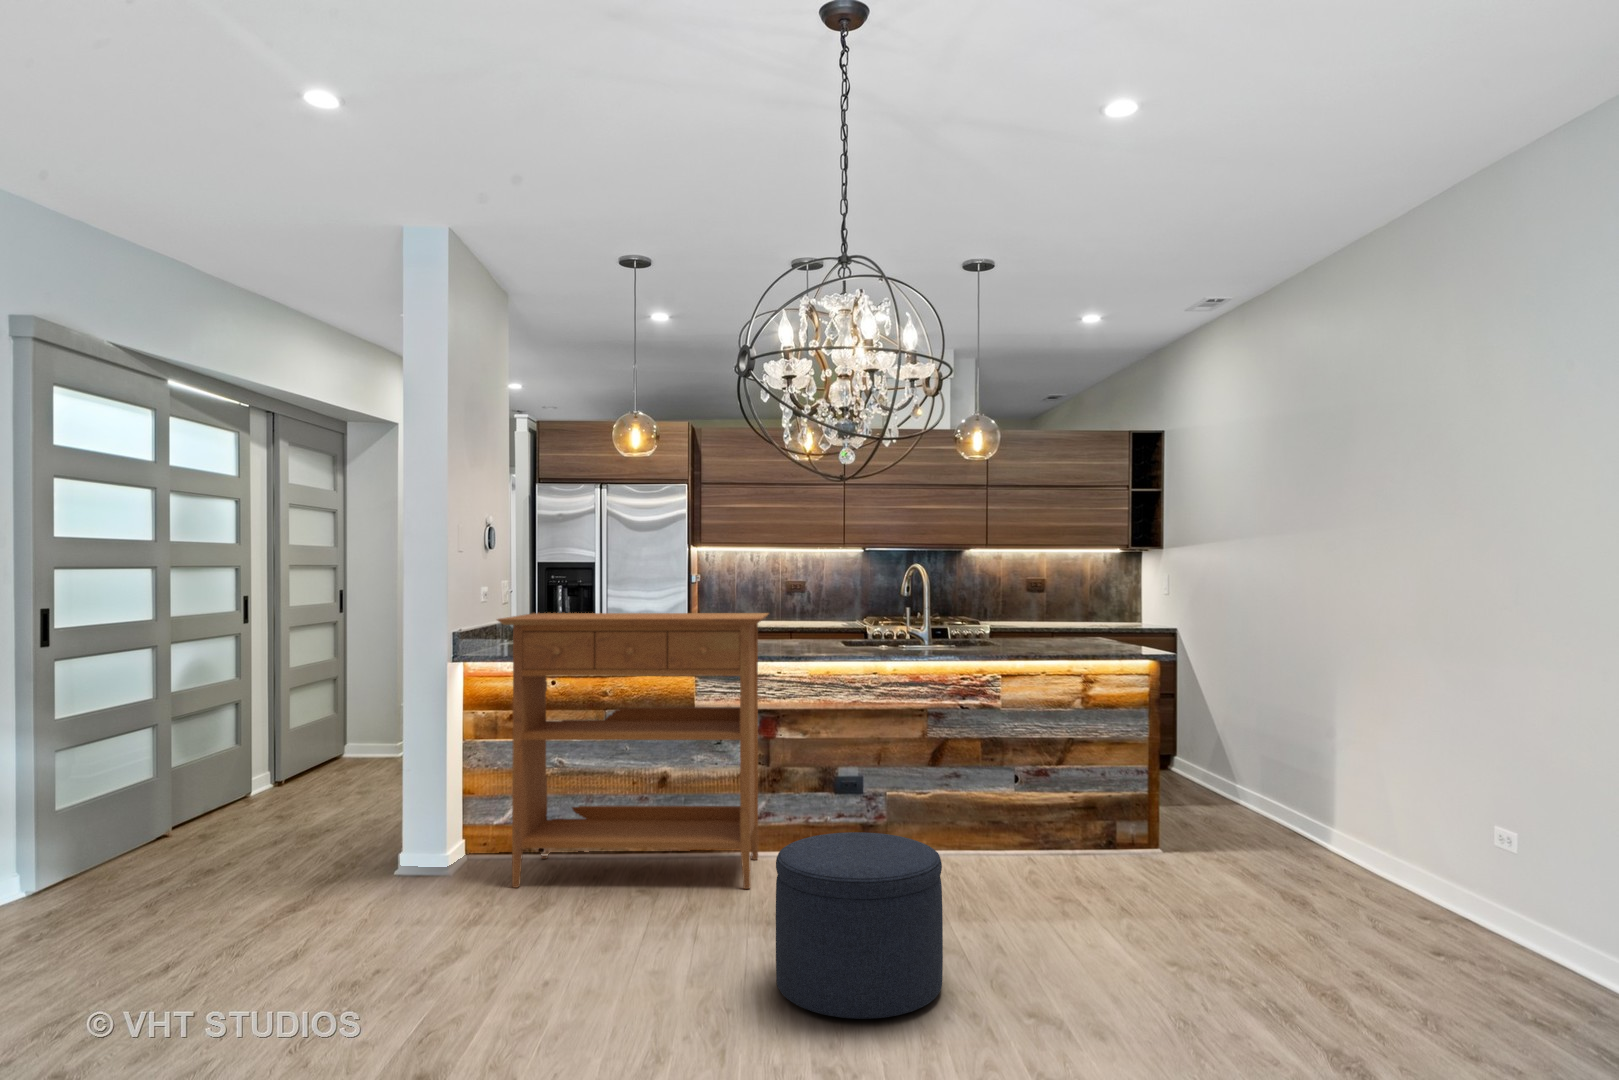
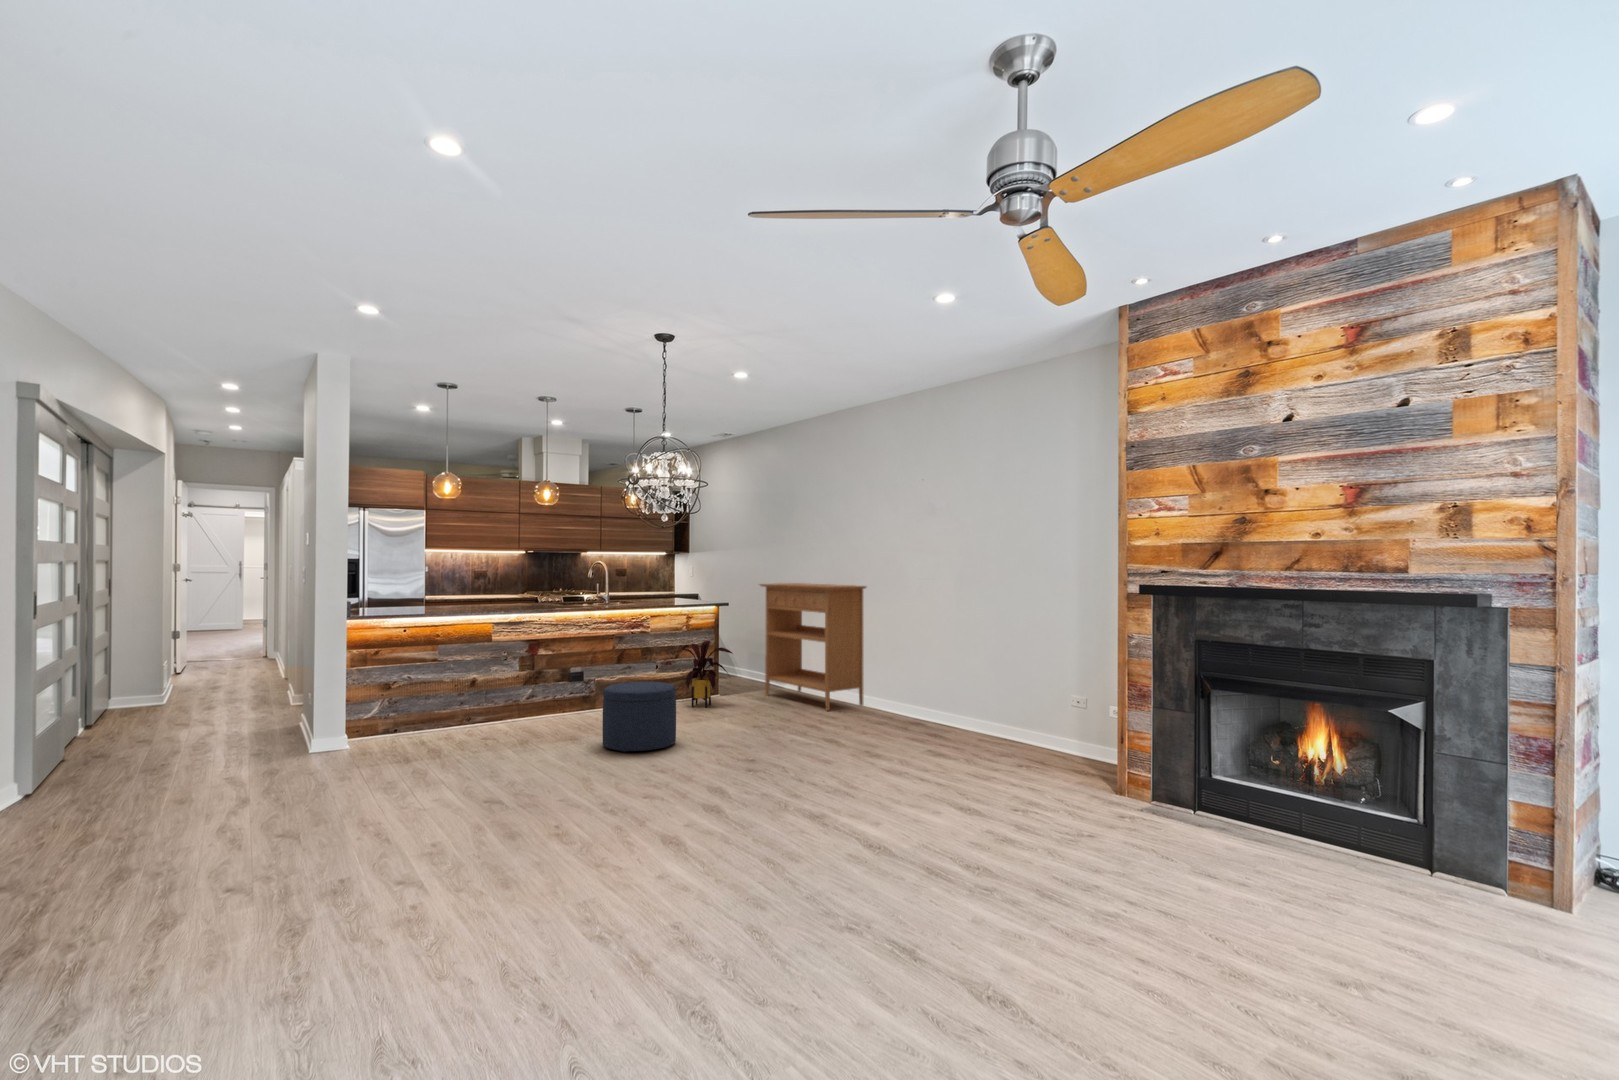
console table: present [497,613,768,889] -> present [760,583,866,711]
house plant: none [1033,734,1165,886] -> present [674,641,732,708]

